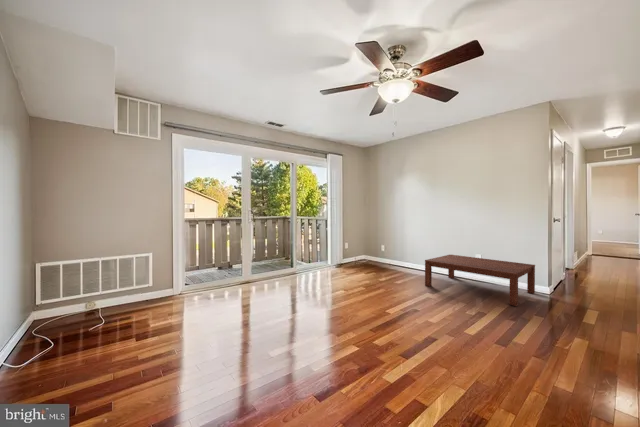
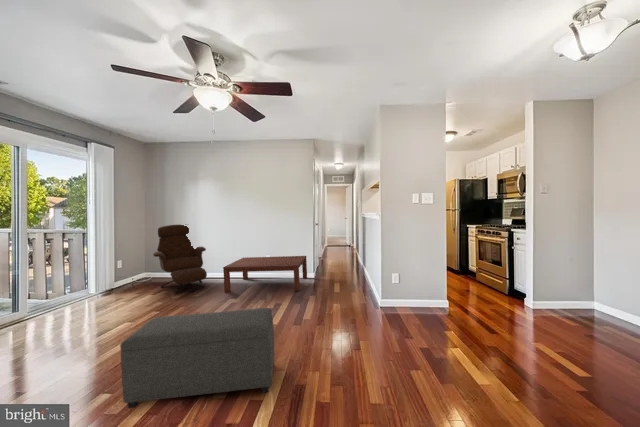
lounge chair: none [369,216,413,278] -> present [153,225,207,293]
ottoman: none [319,289,457,401] -> present [120,308,274,408]

